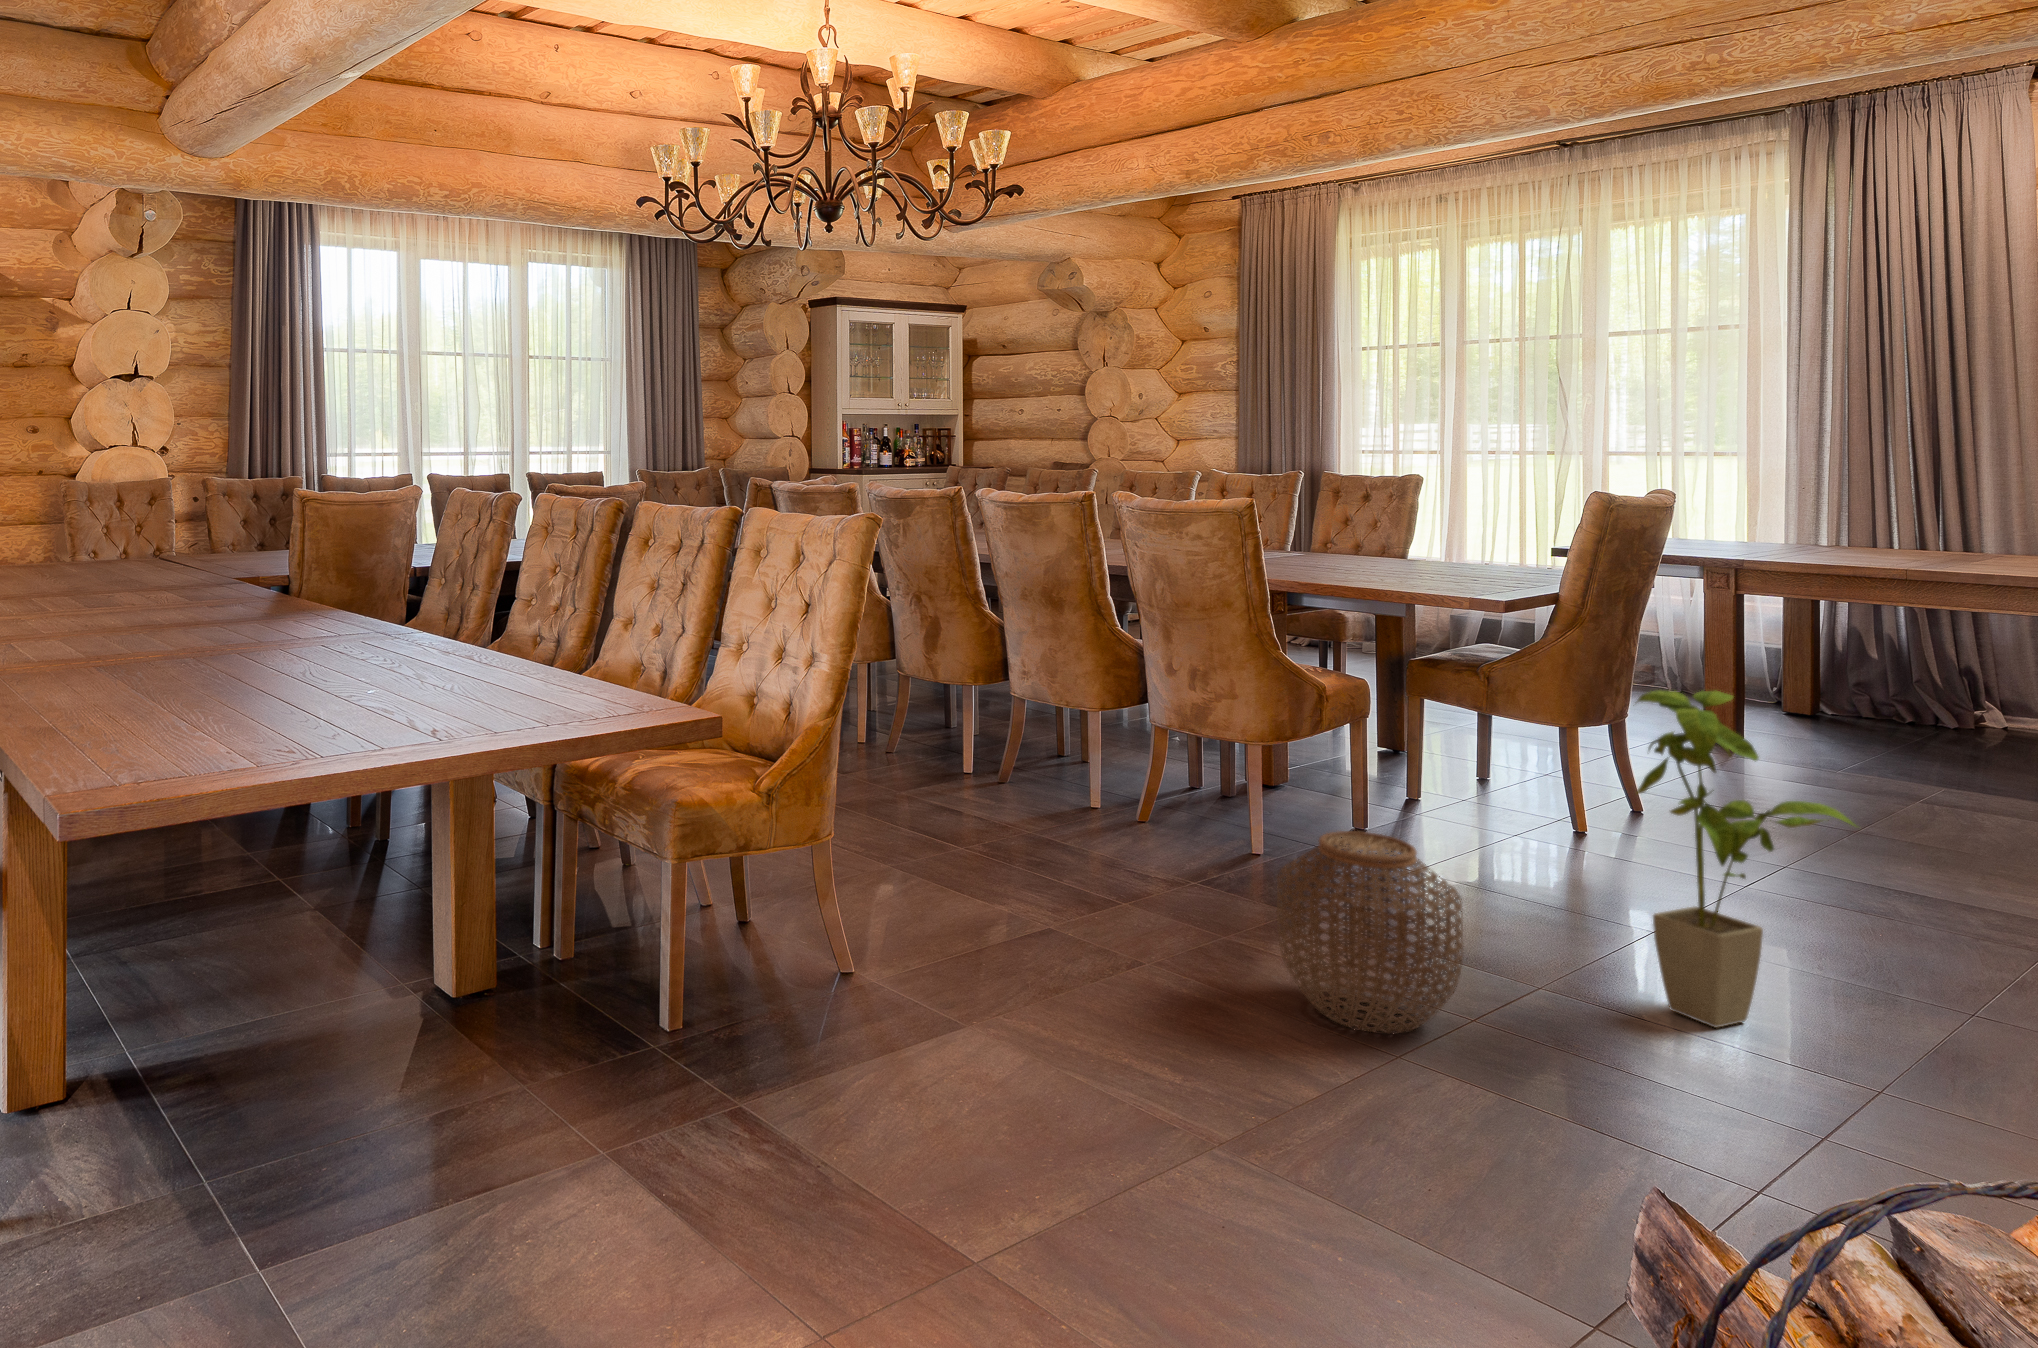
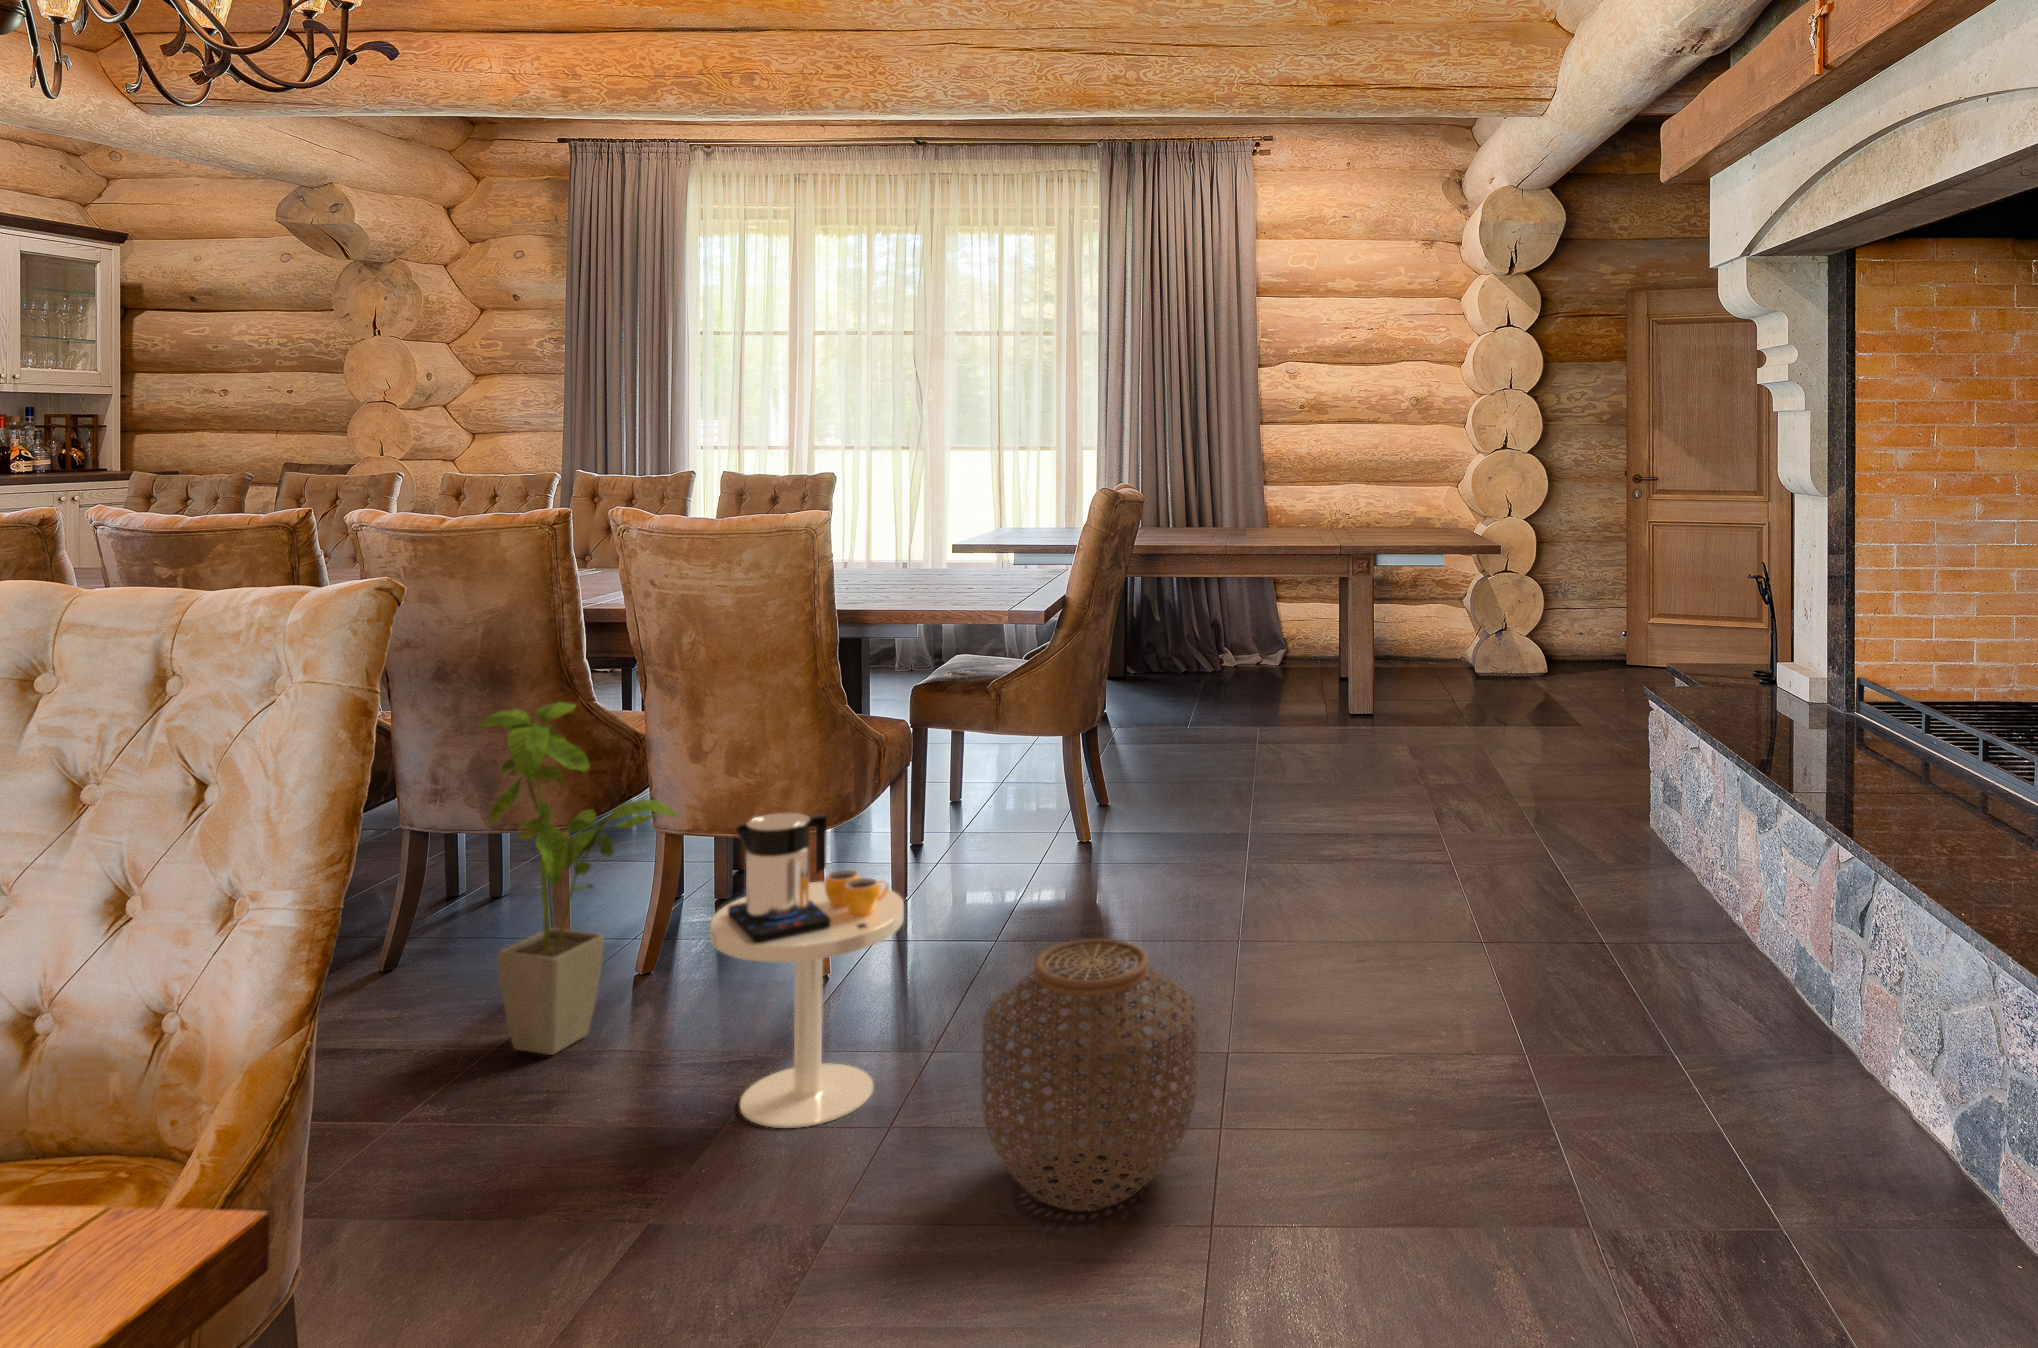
house plant: present [1636,690,1856,1028] -> present [476,702,678,1055]
side table: none [1142,706,1283,930] -> present [710,813,904,1128]

